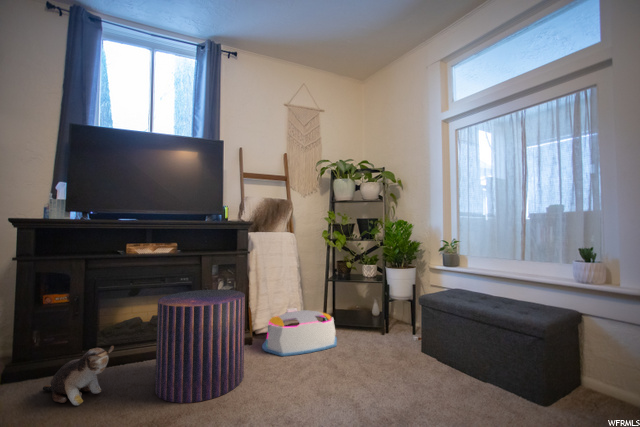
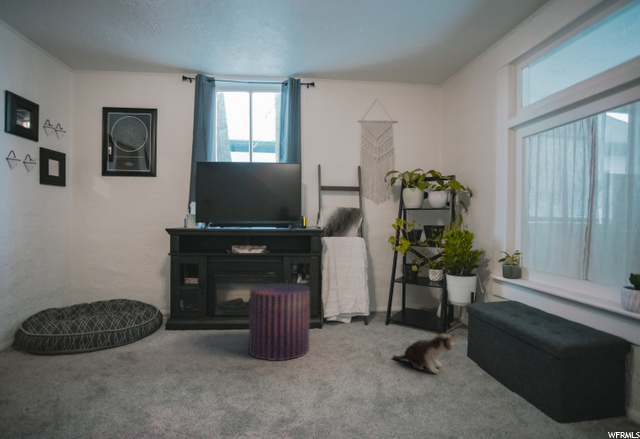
storage bin: present [262,308,337,356] -> none [329,304,394,341]
plush toy: present [43,346,114,406] -> present [393,333,458,373]

